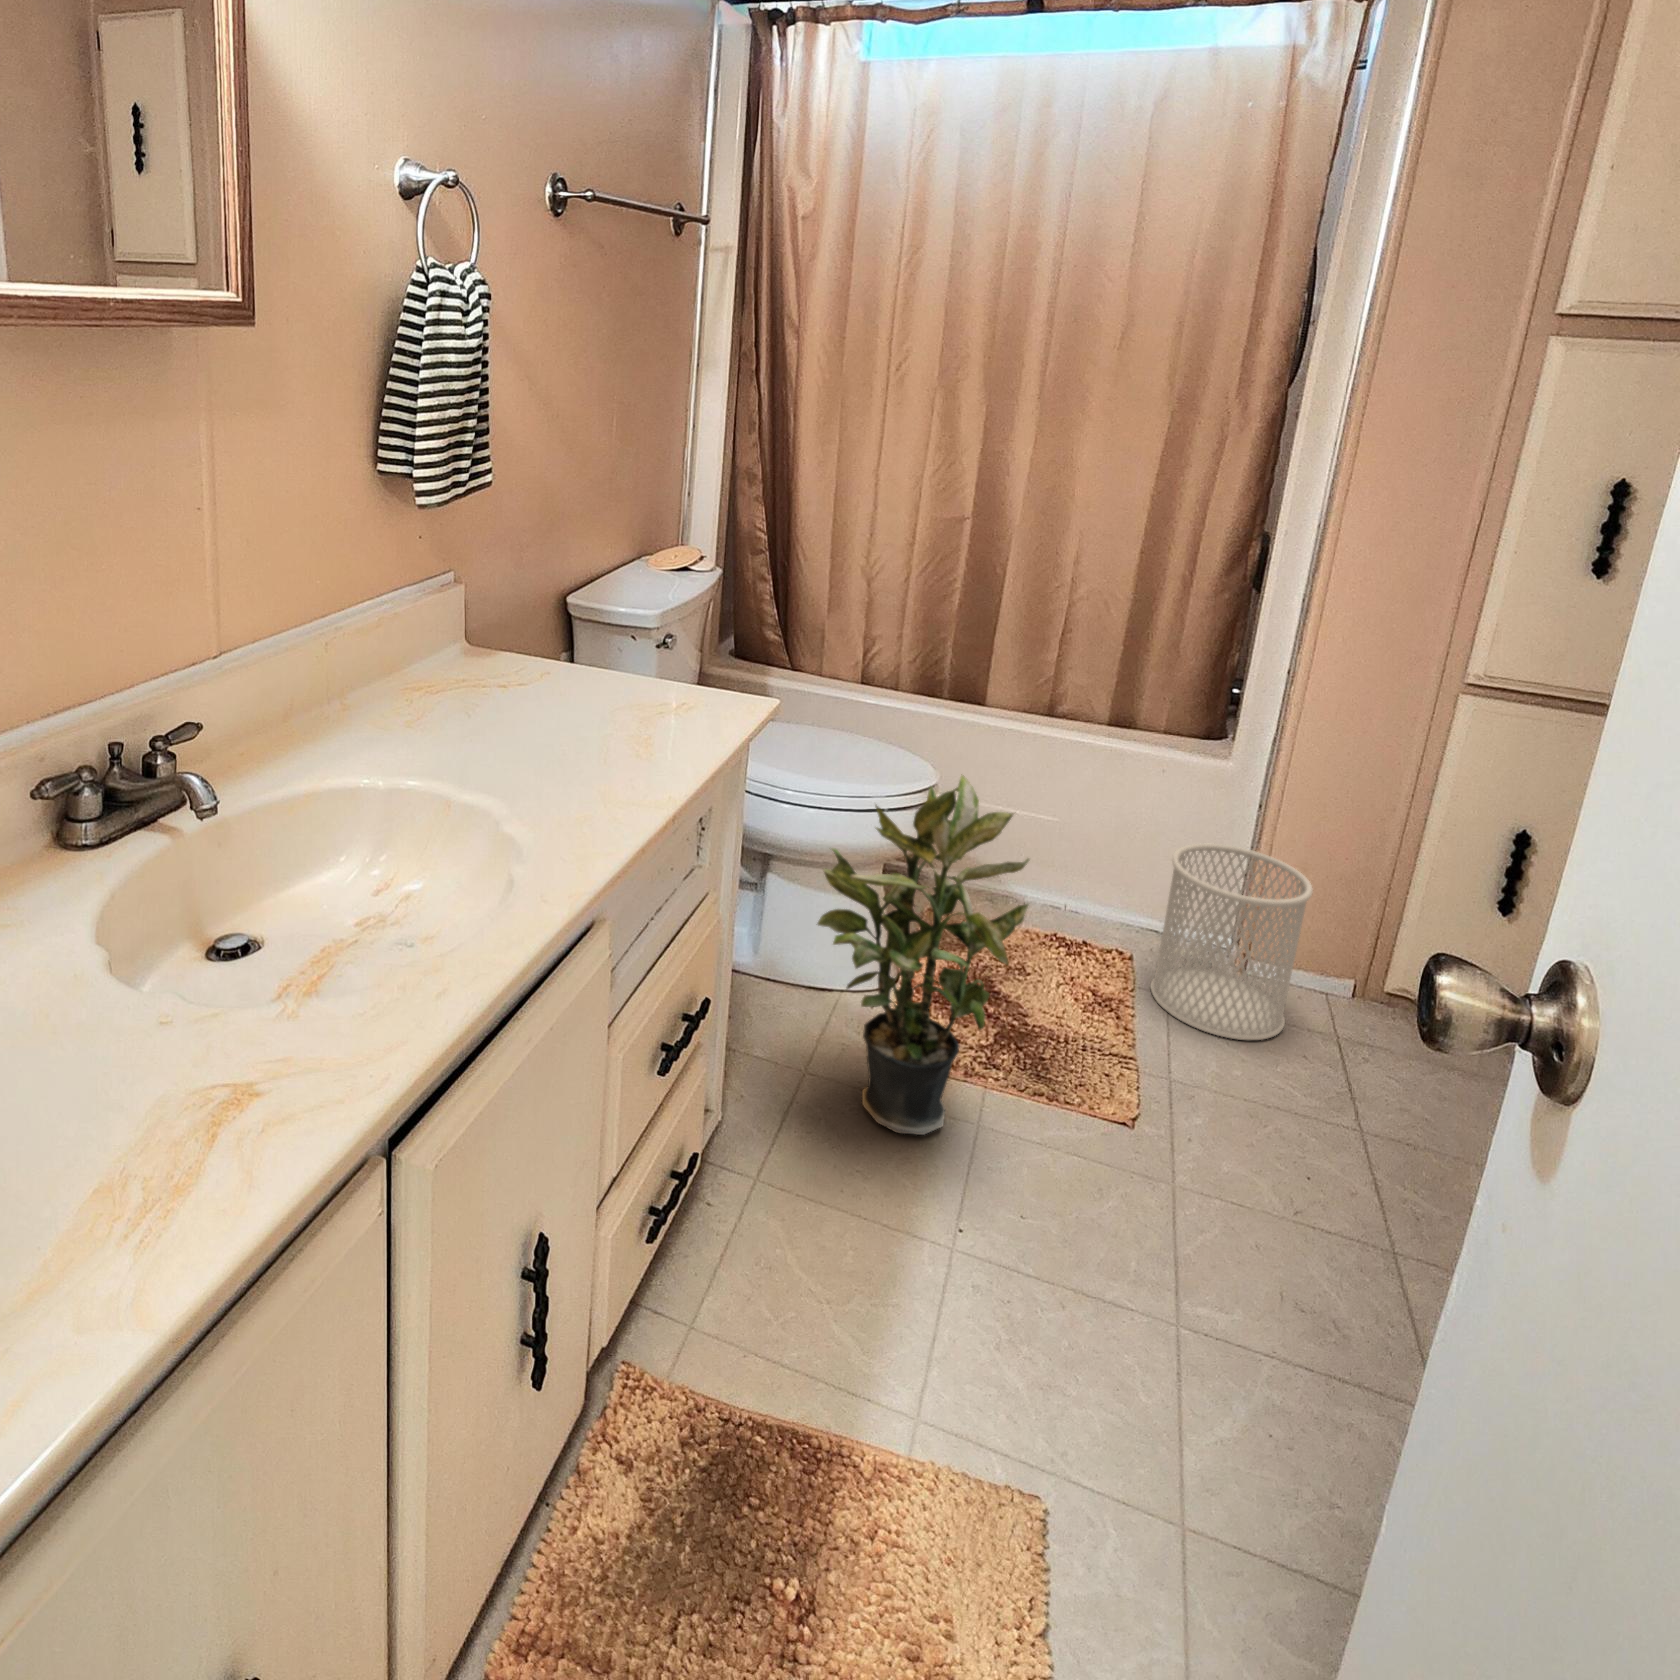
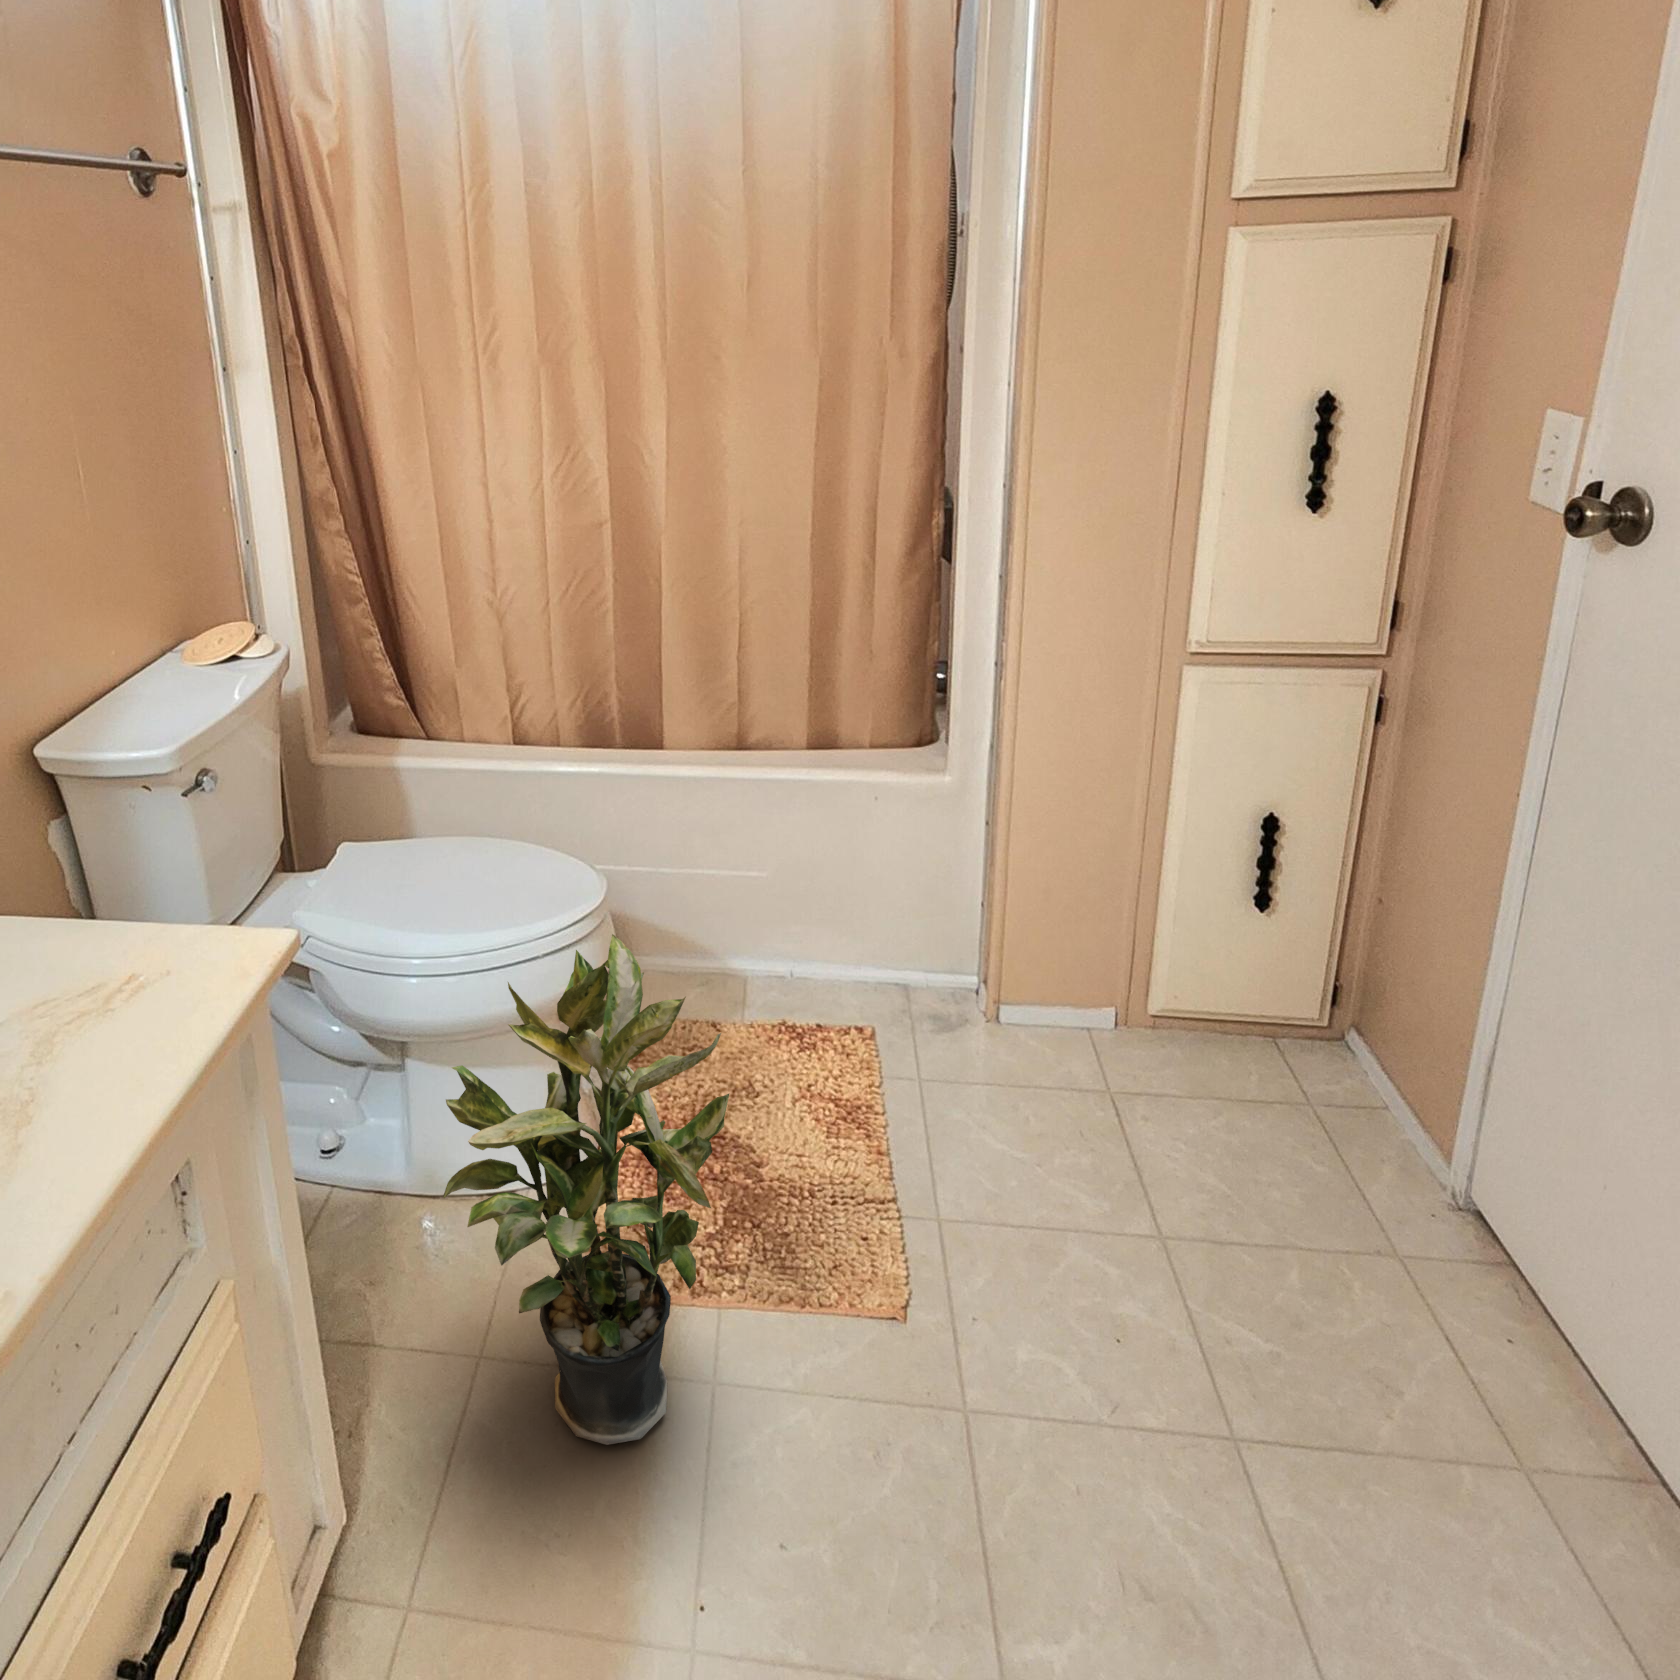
wastebasket: present [1150,844,1313,1040] -> none [899,883,1061,1129]

